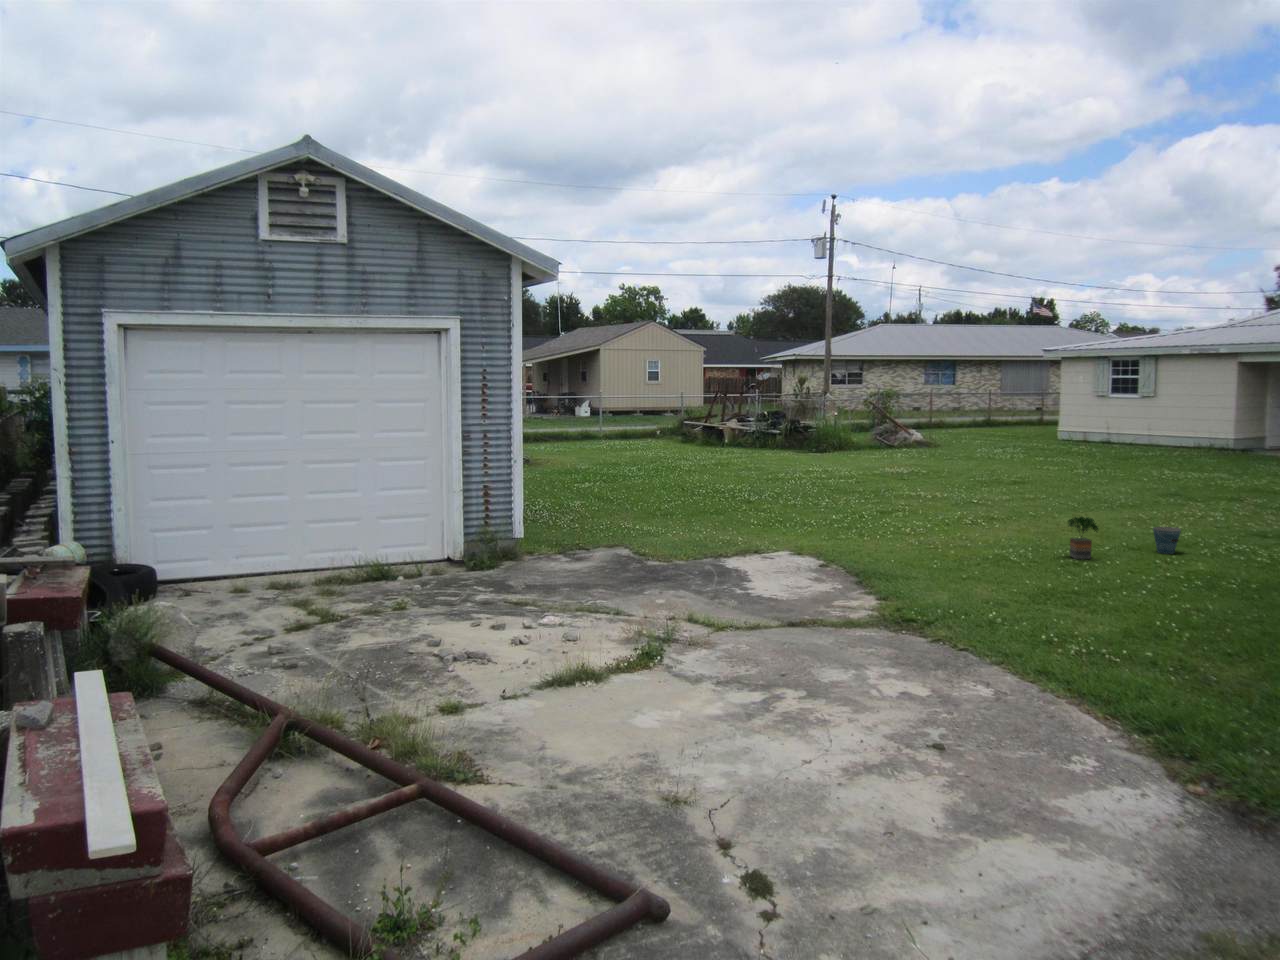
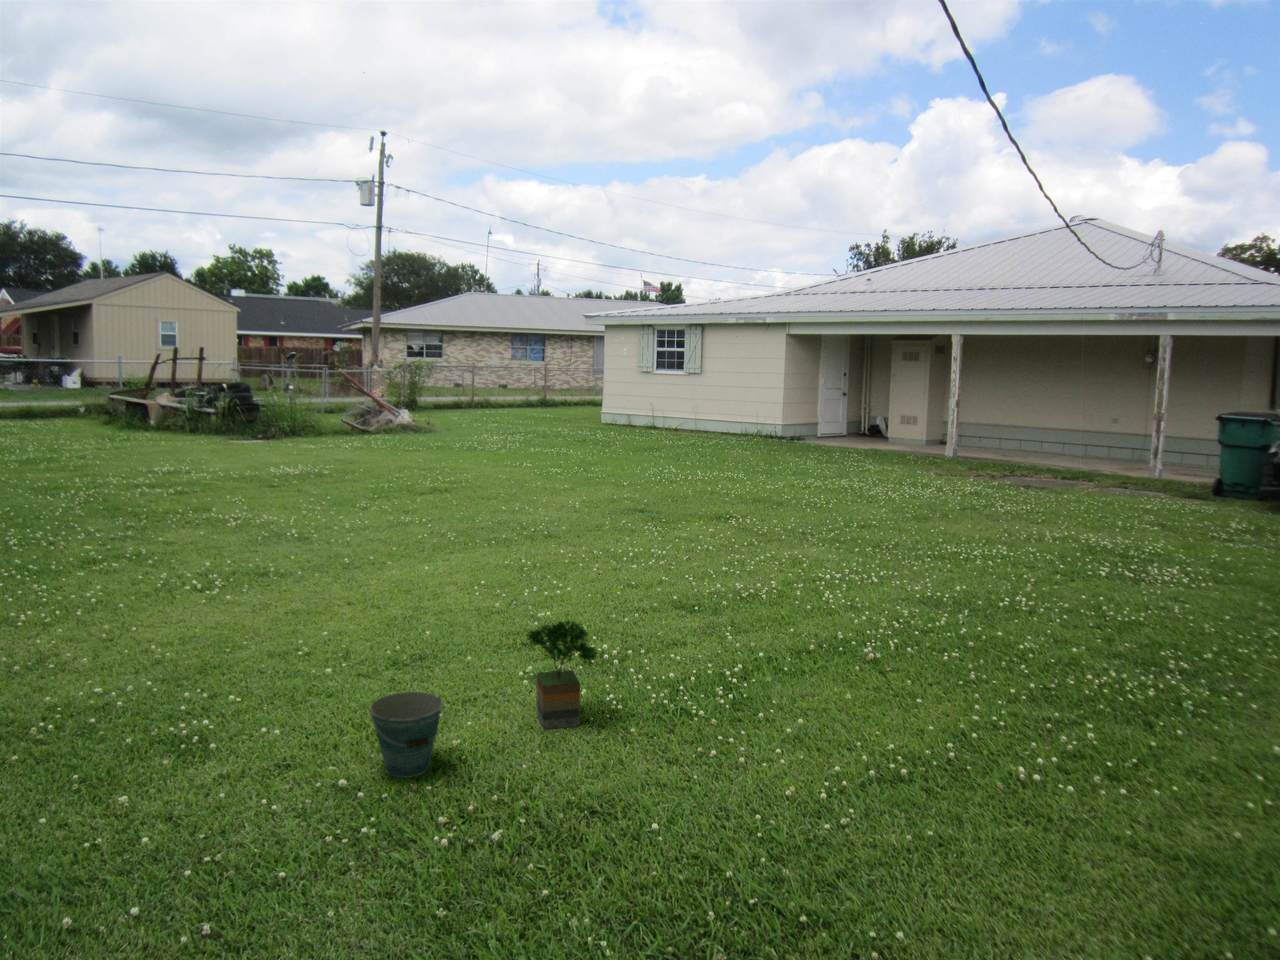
potted tree: present [1068,516,1099,559] -> present [527,621,596,729]

